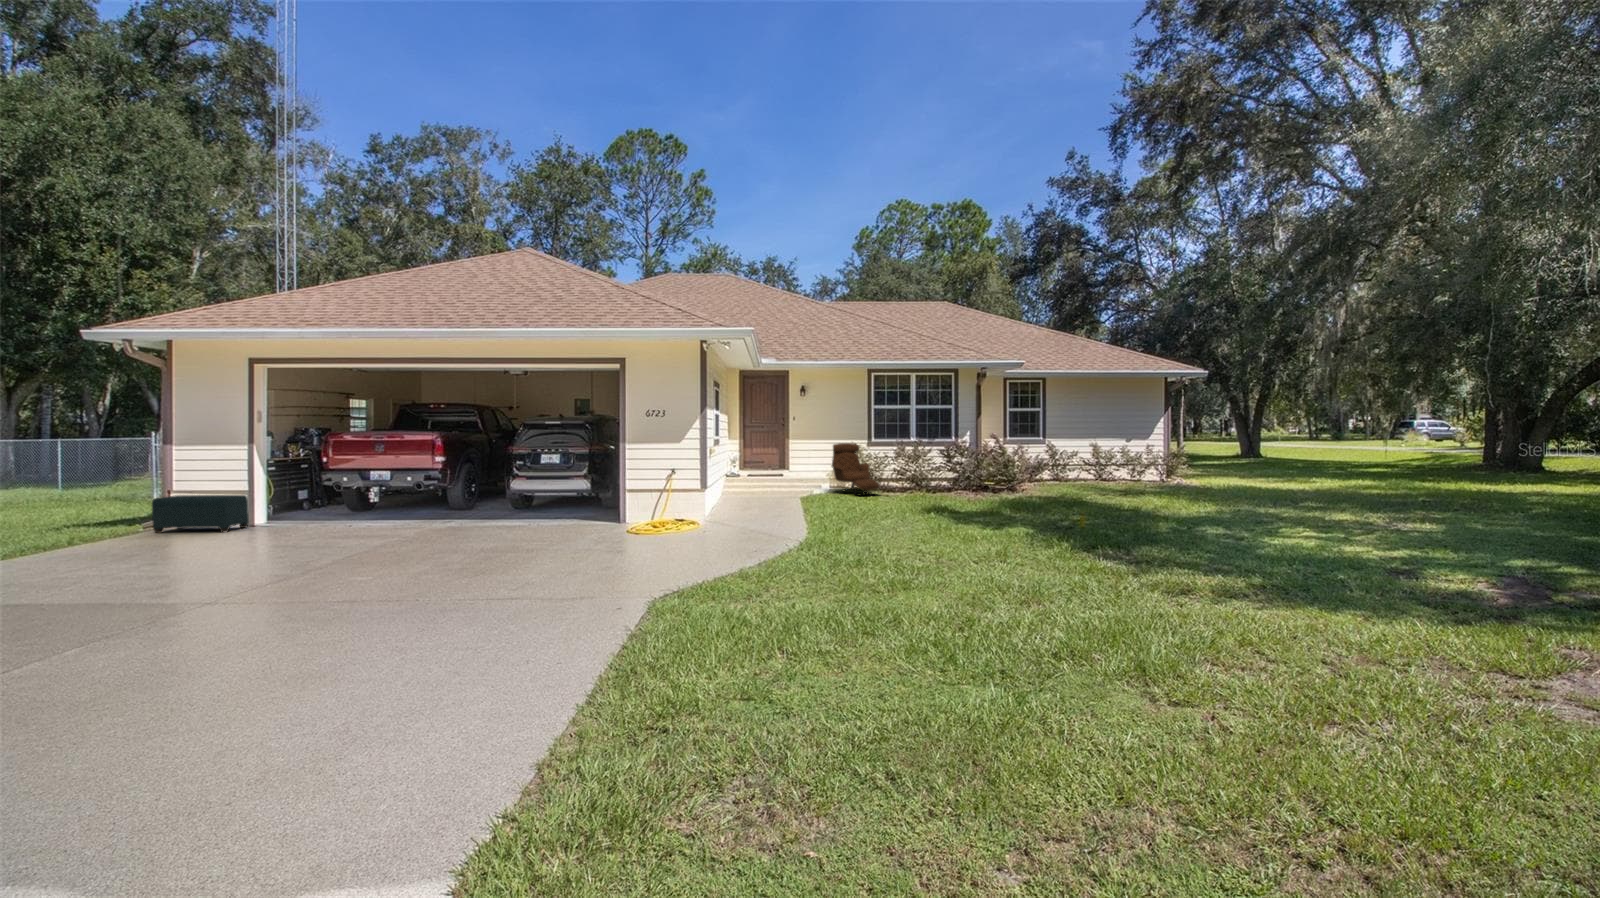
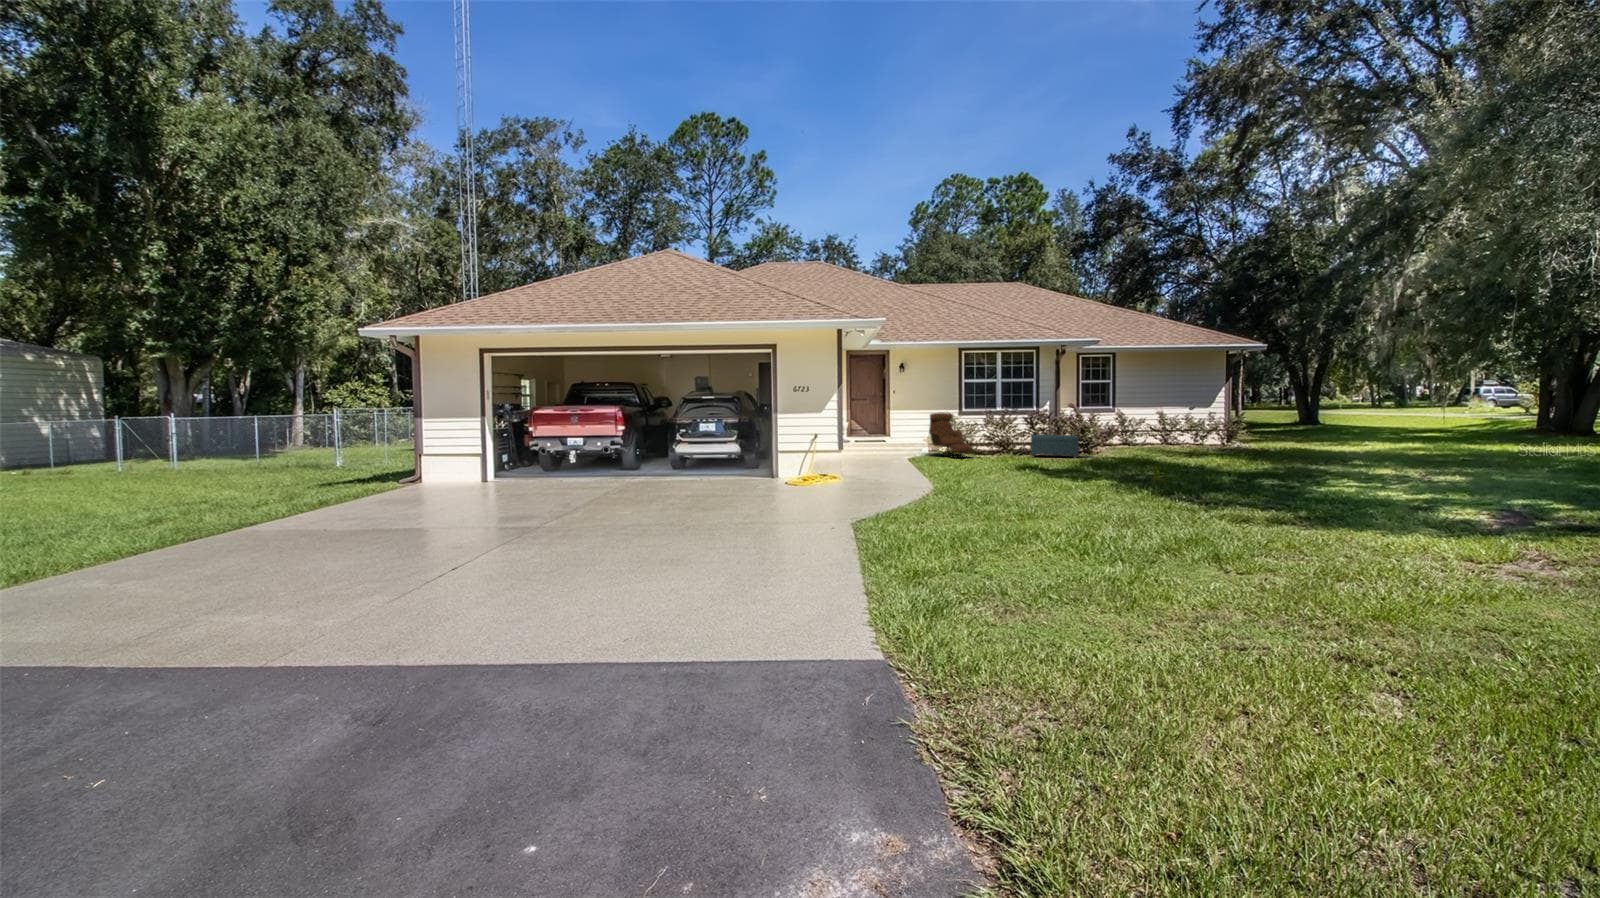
bench: present [152,495,249,533] -> present [1030,435,1079,458]

